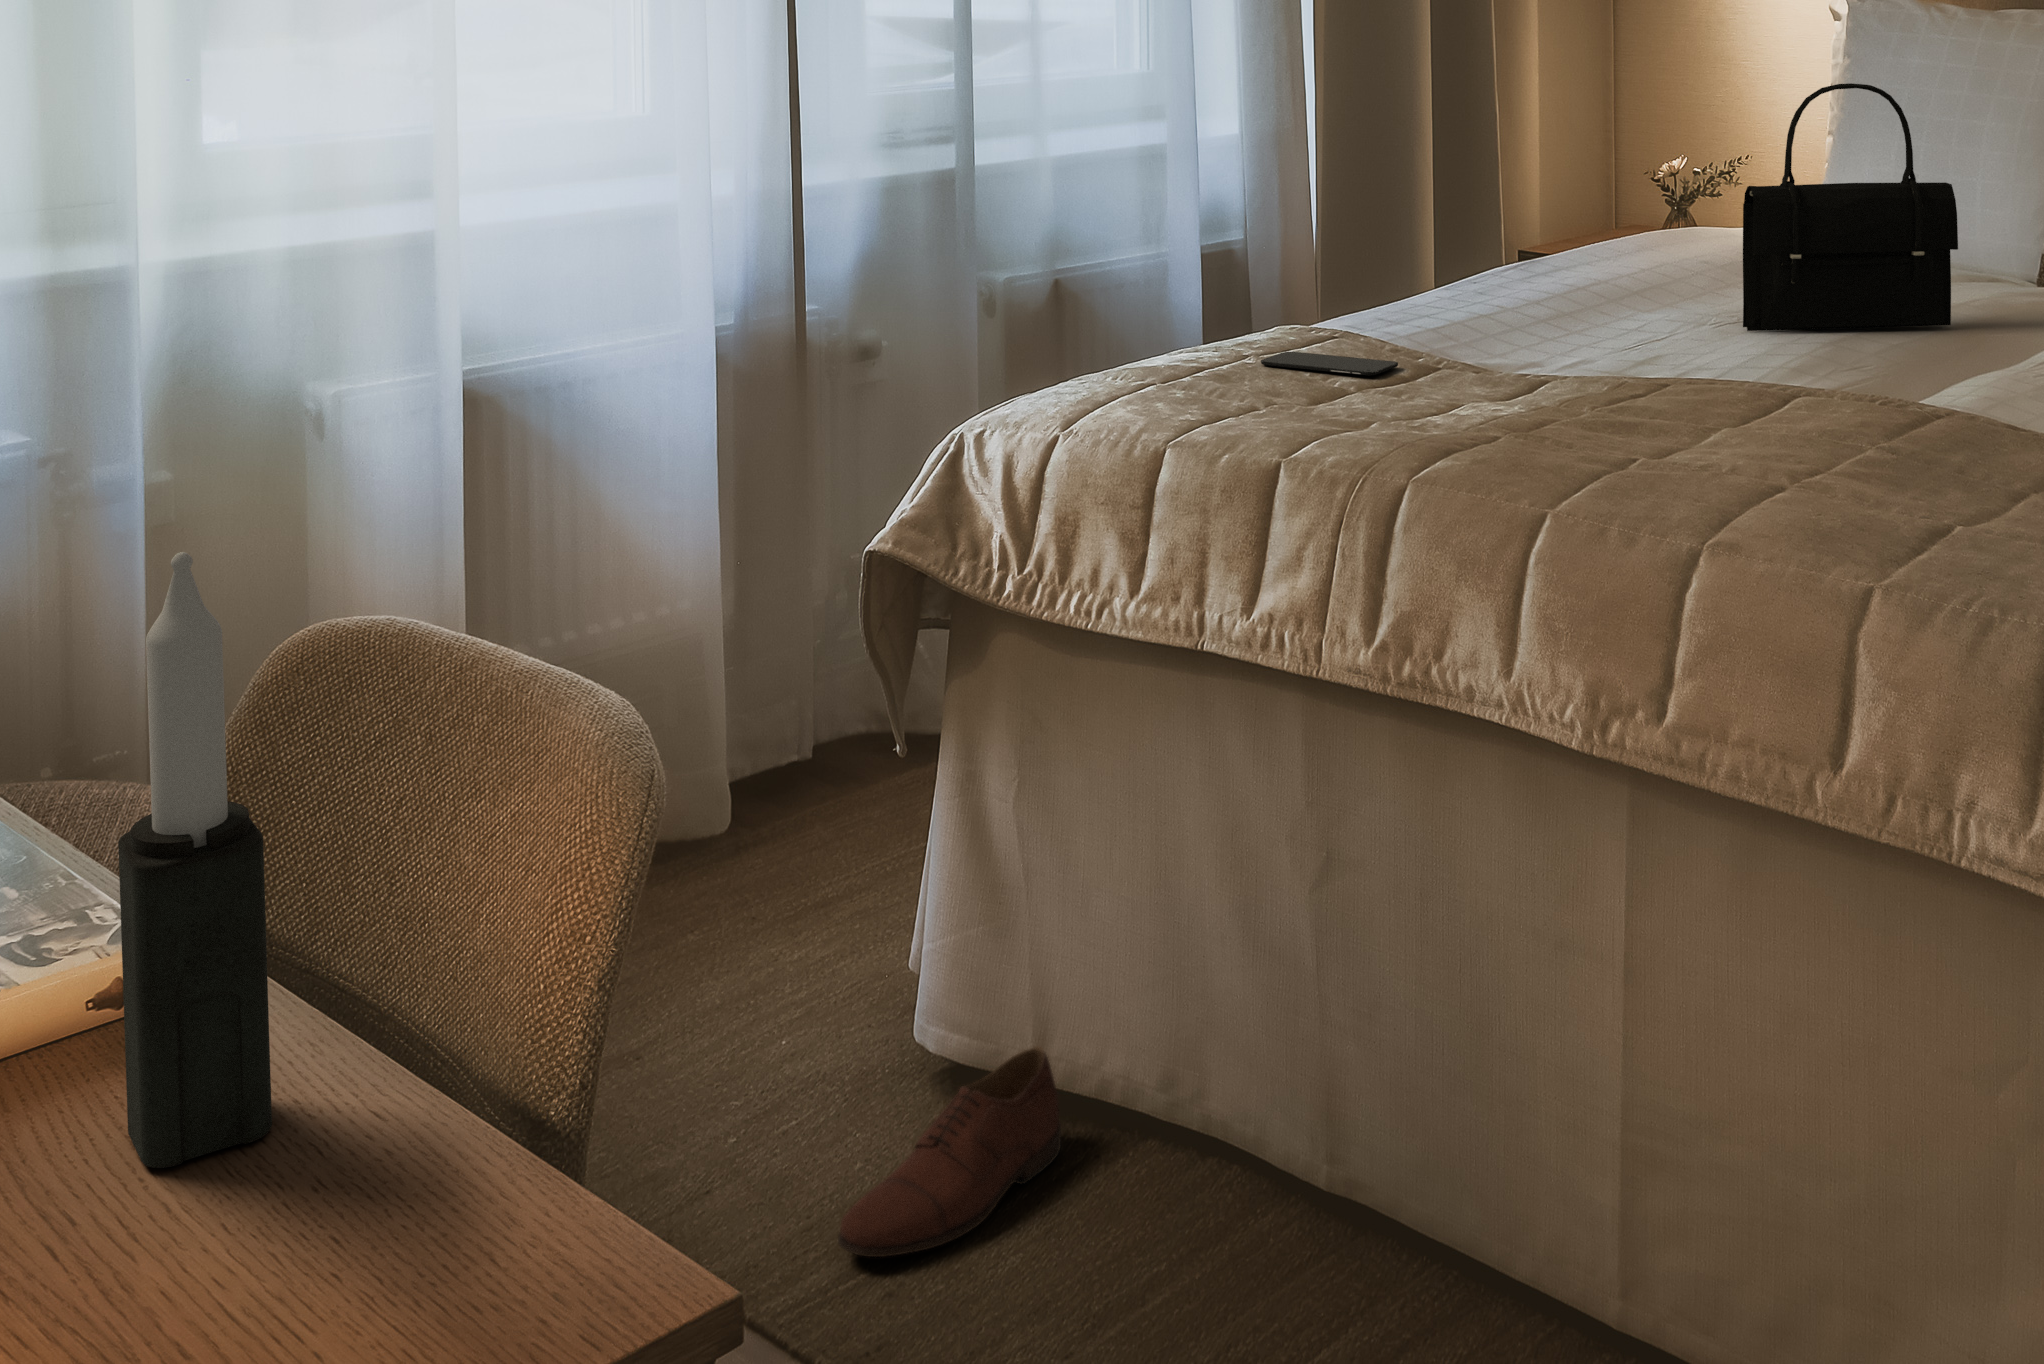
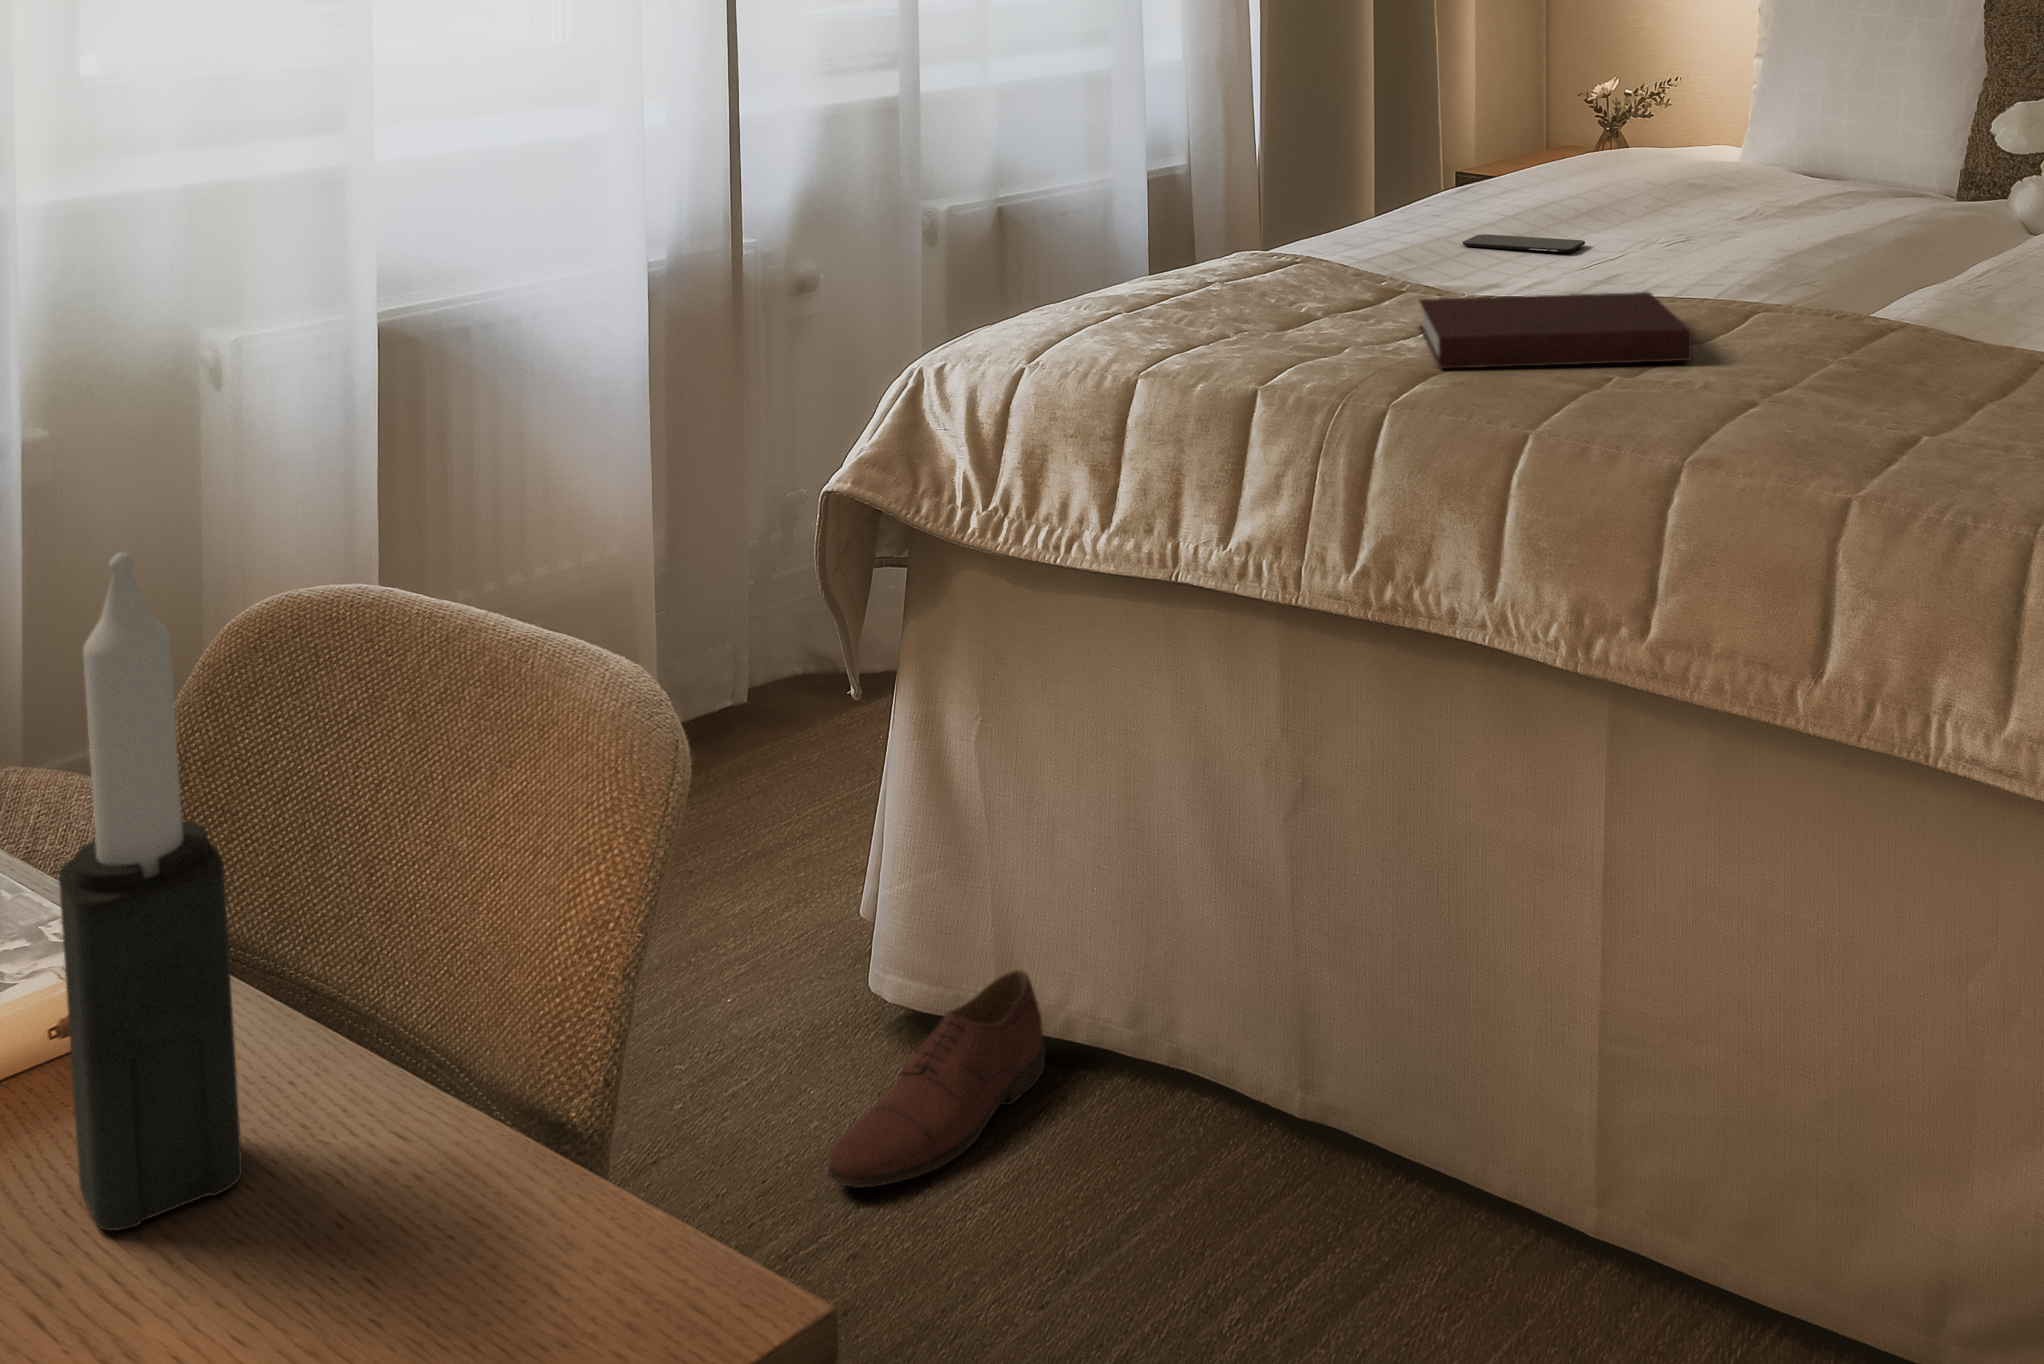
handbag: present [1743,83,1958,331] -> none [1684,9,1889,250]
smartphone: present [1261,352,1398,375] -> present [1463,234,1585,252]
notebook: none [1455,372,1730,444] -> present [1420,292,1692,369]

